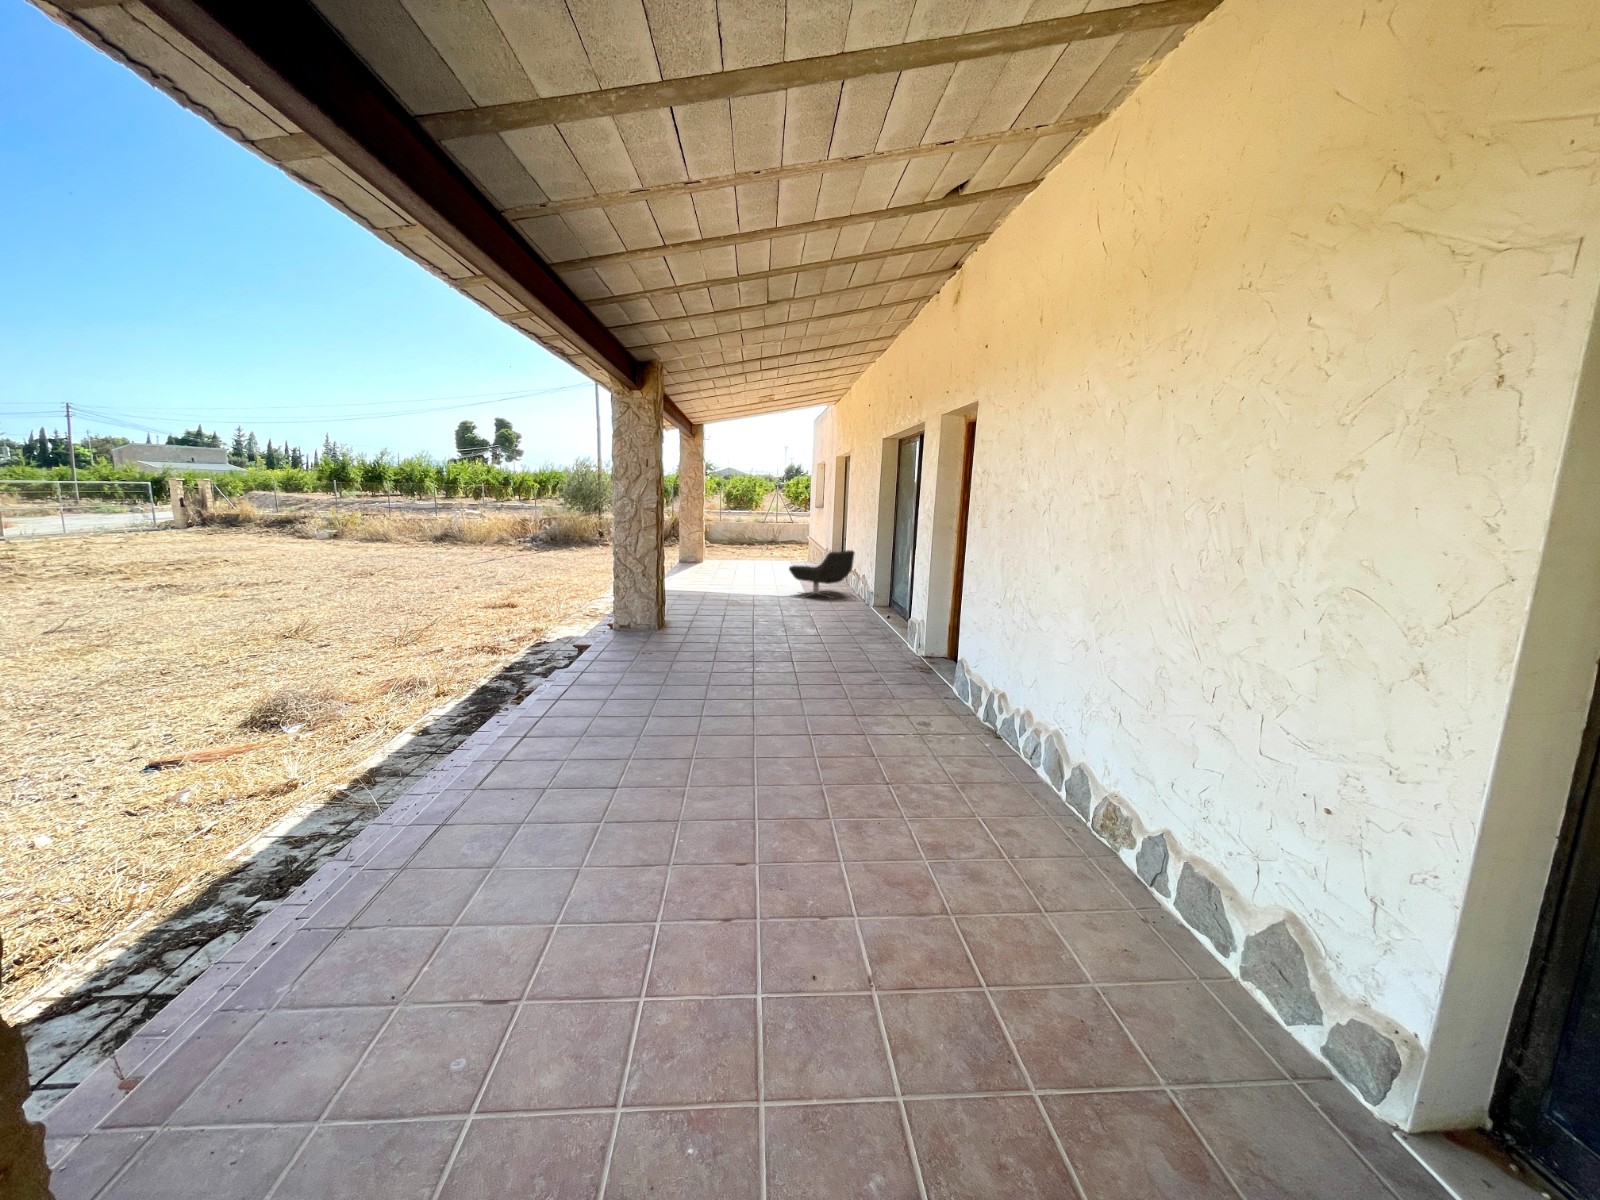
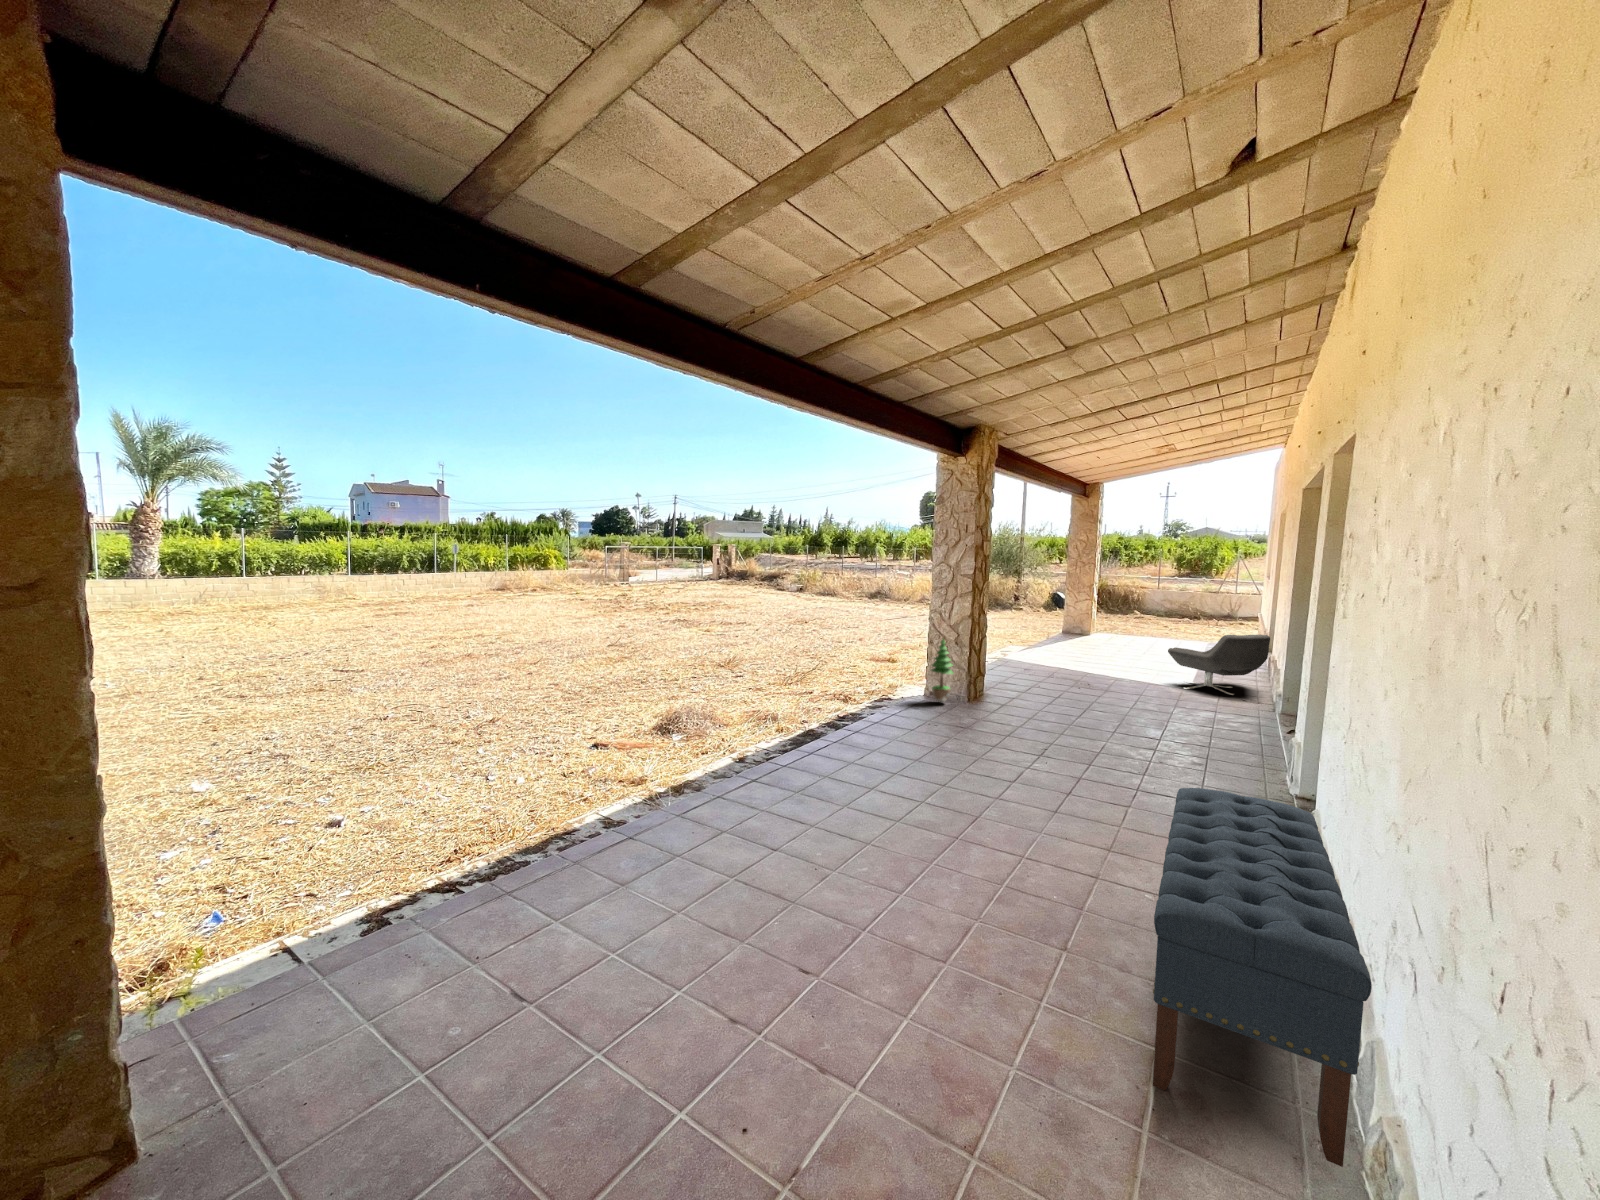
potted tree: none [620,572,644,637] -> present [931,639,953,703]
bench: none [917,652,1093,834] -> present [1153,788,1372,1167]

